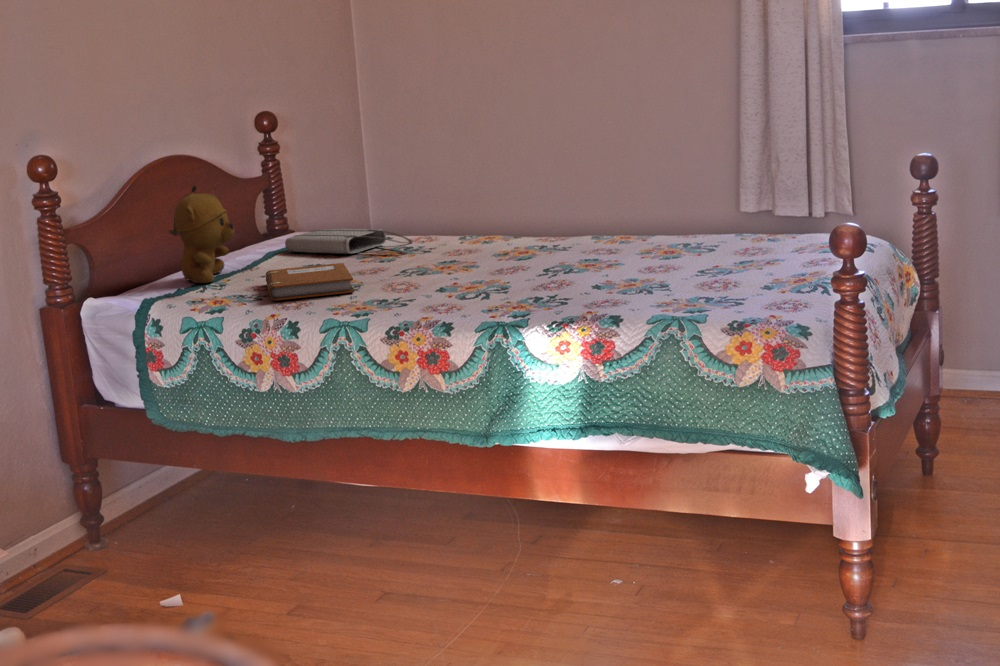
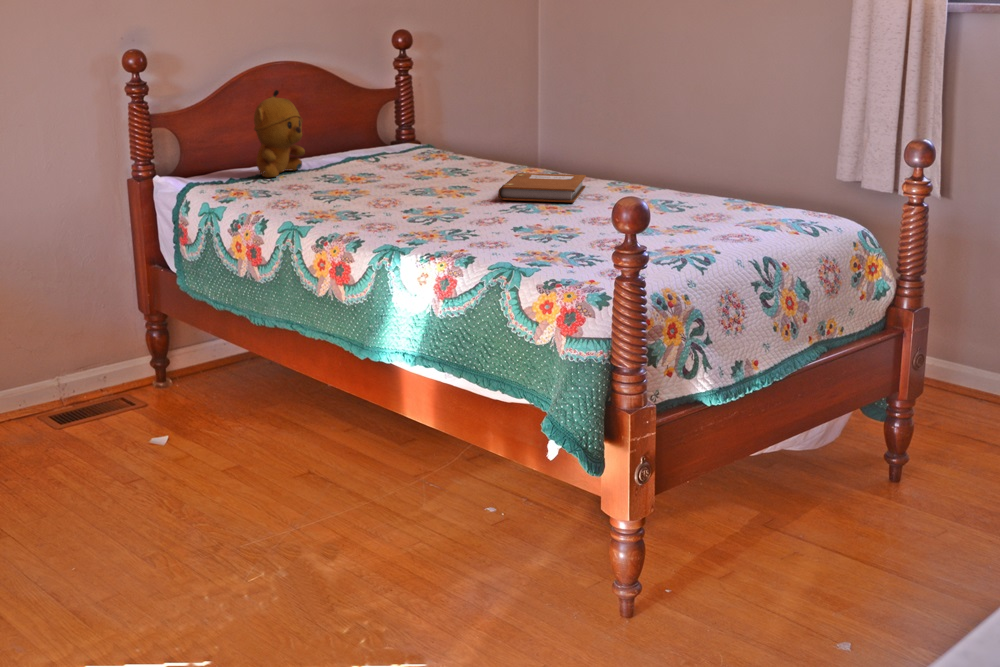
tote bag: present [285,229,412,254] -> none [377,143,467,170]
notebook: present [266,263,354,300] -> present [498,173,586,202]

